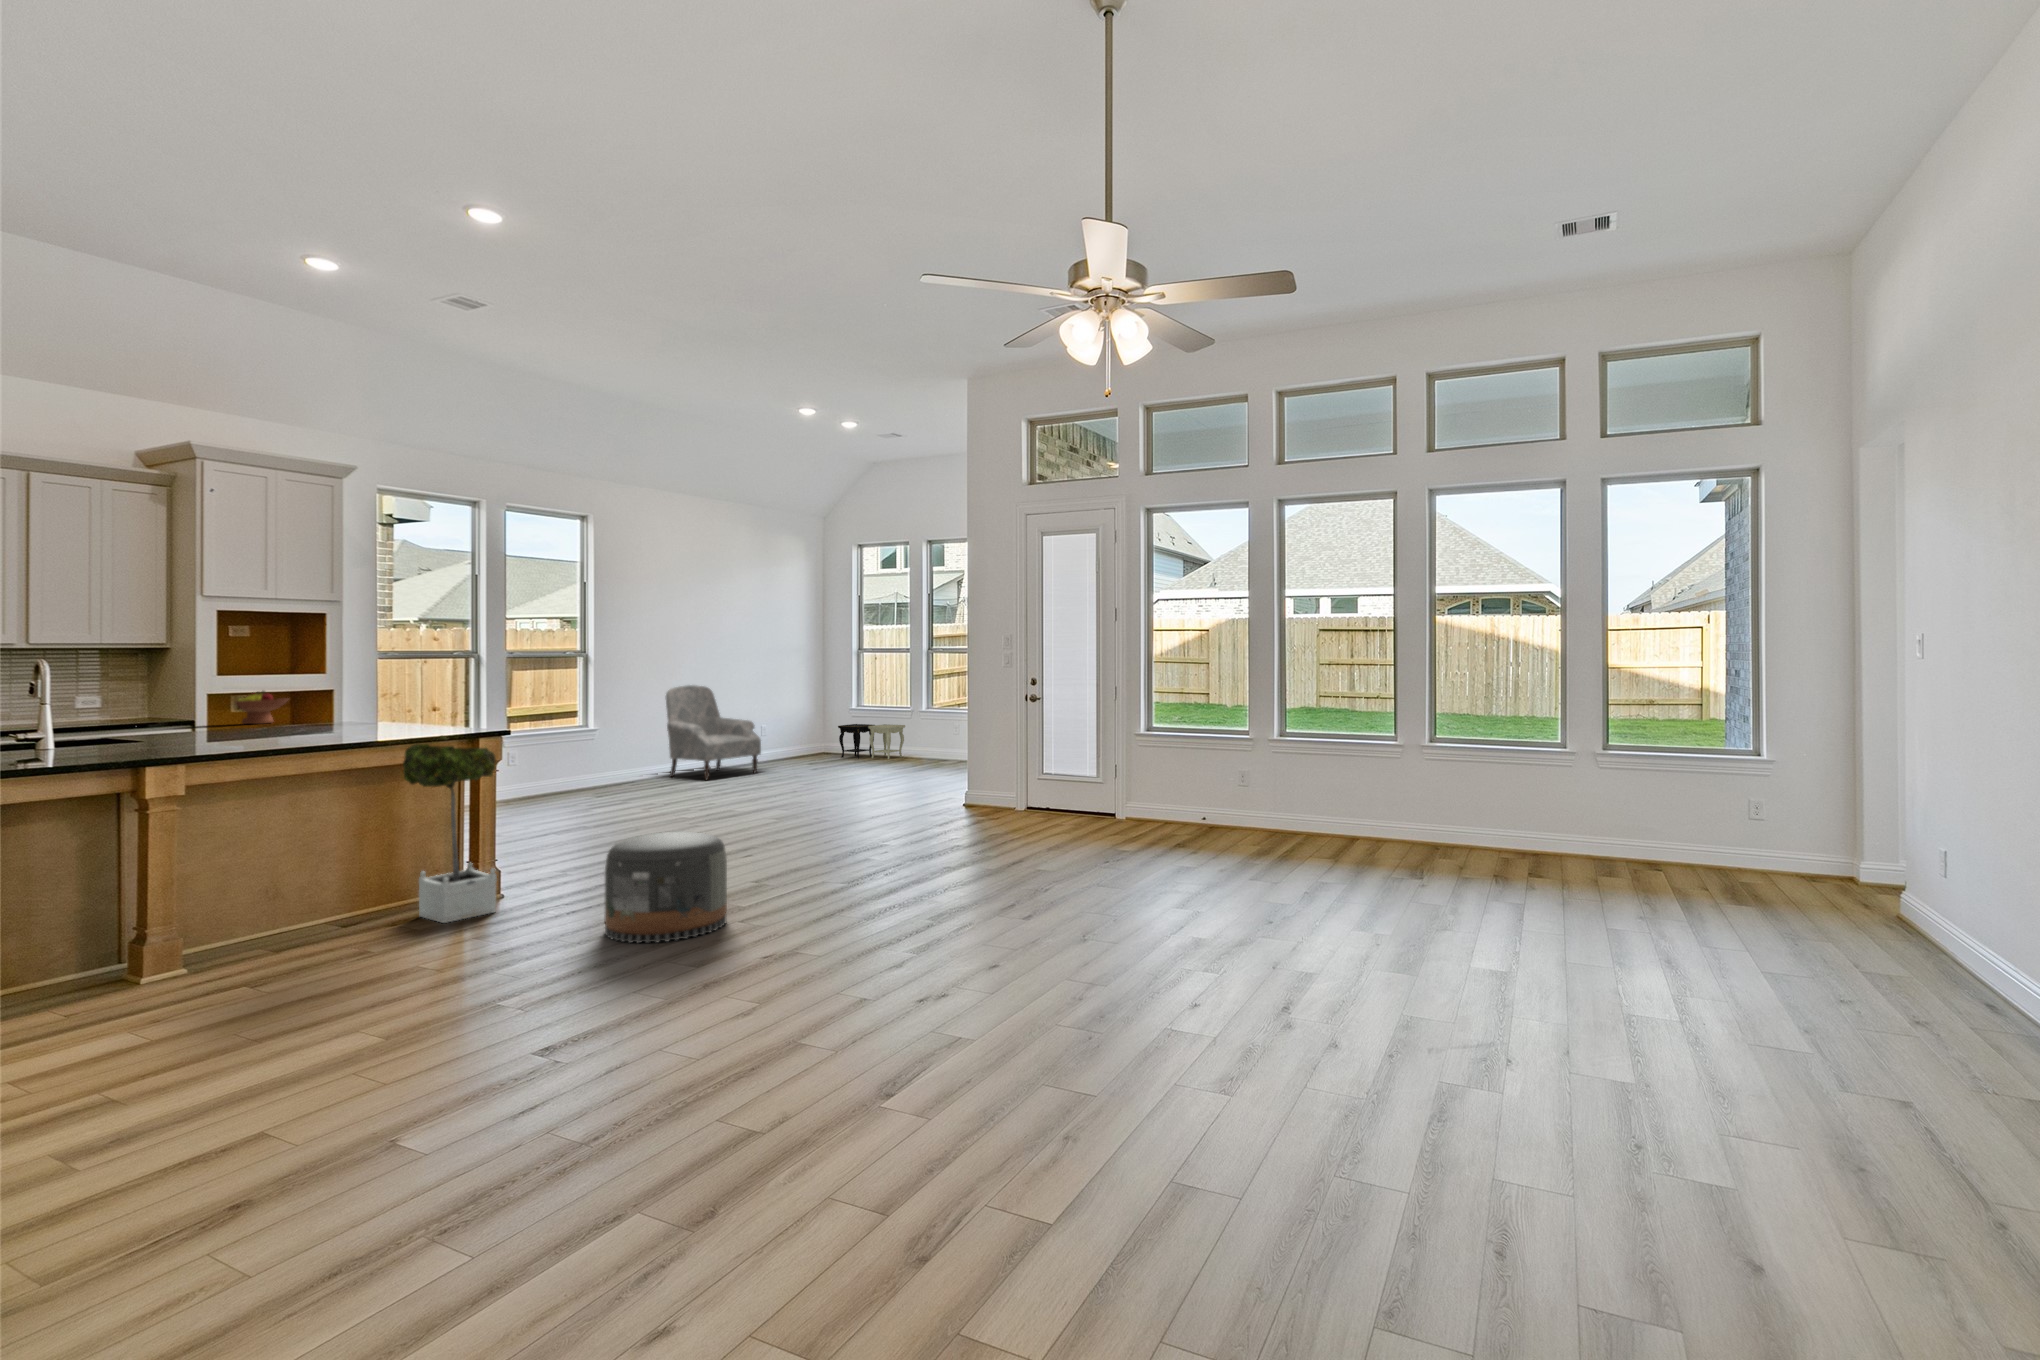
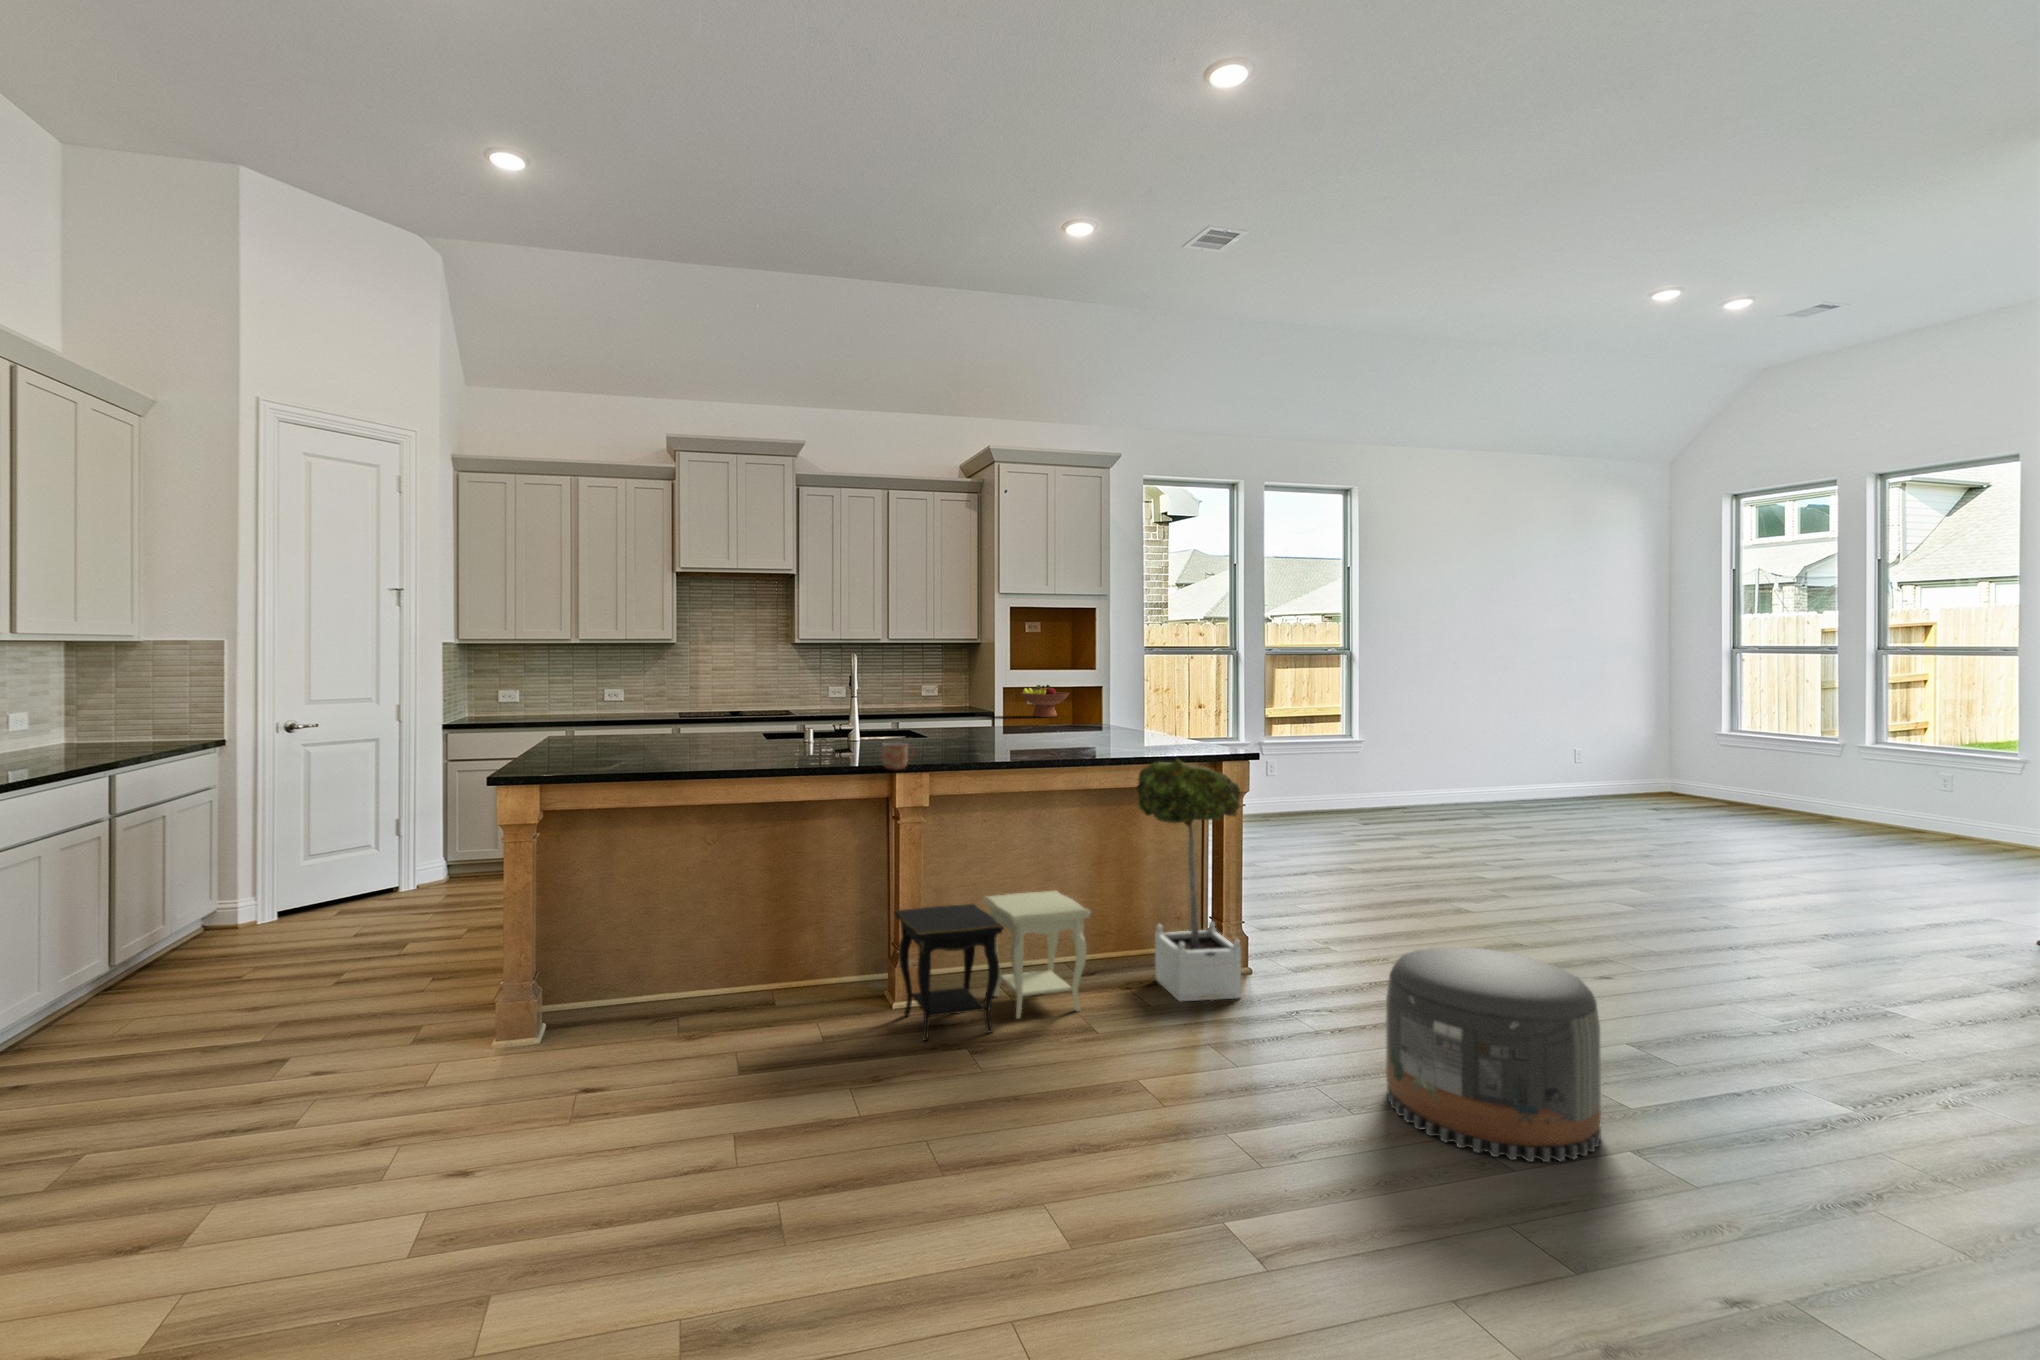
armchair: present [666,685,761,780] -> none [1447,692,1581,817]
side table: present [838,724,905,759] -> present [895,891,1091,1041]
mug: none [131,738,171,762] -> present [882,743,915,770]

